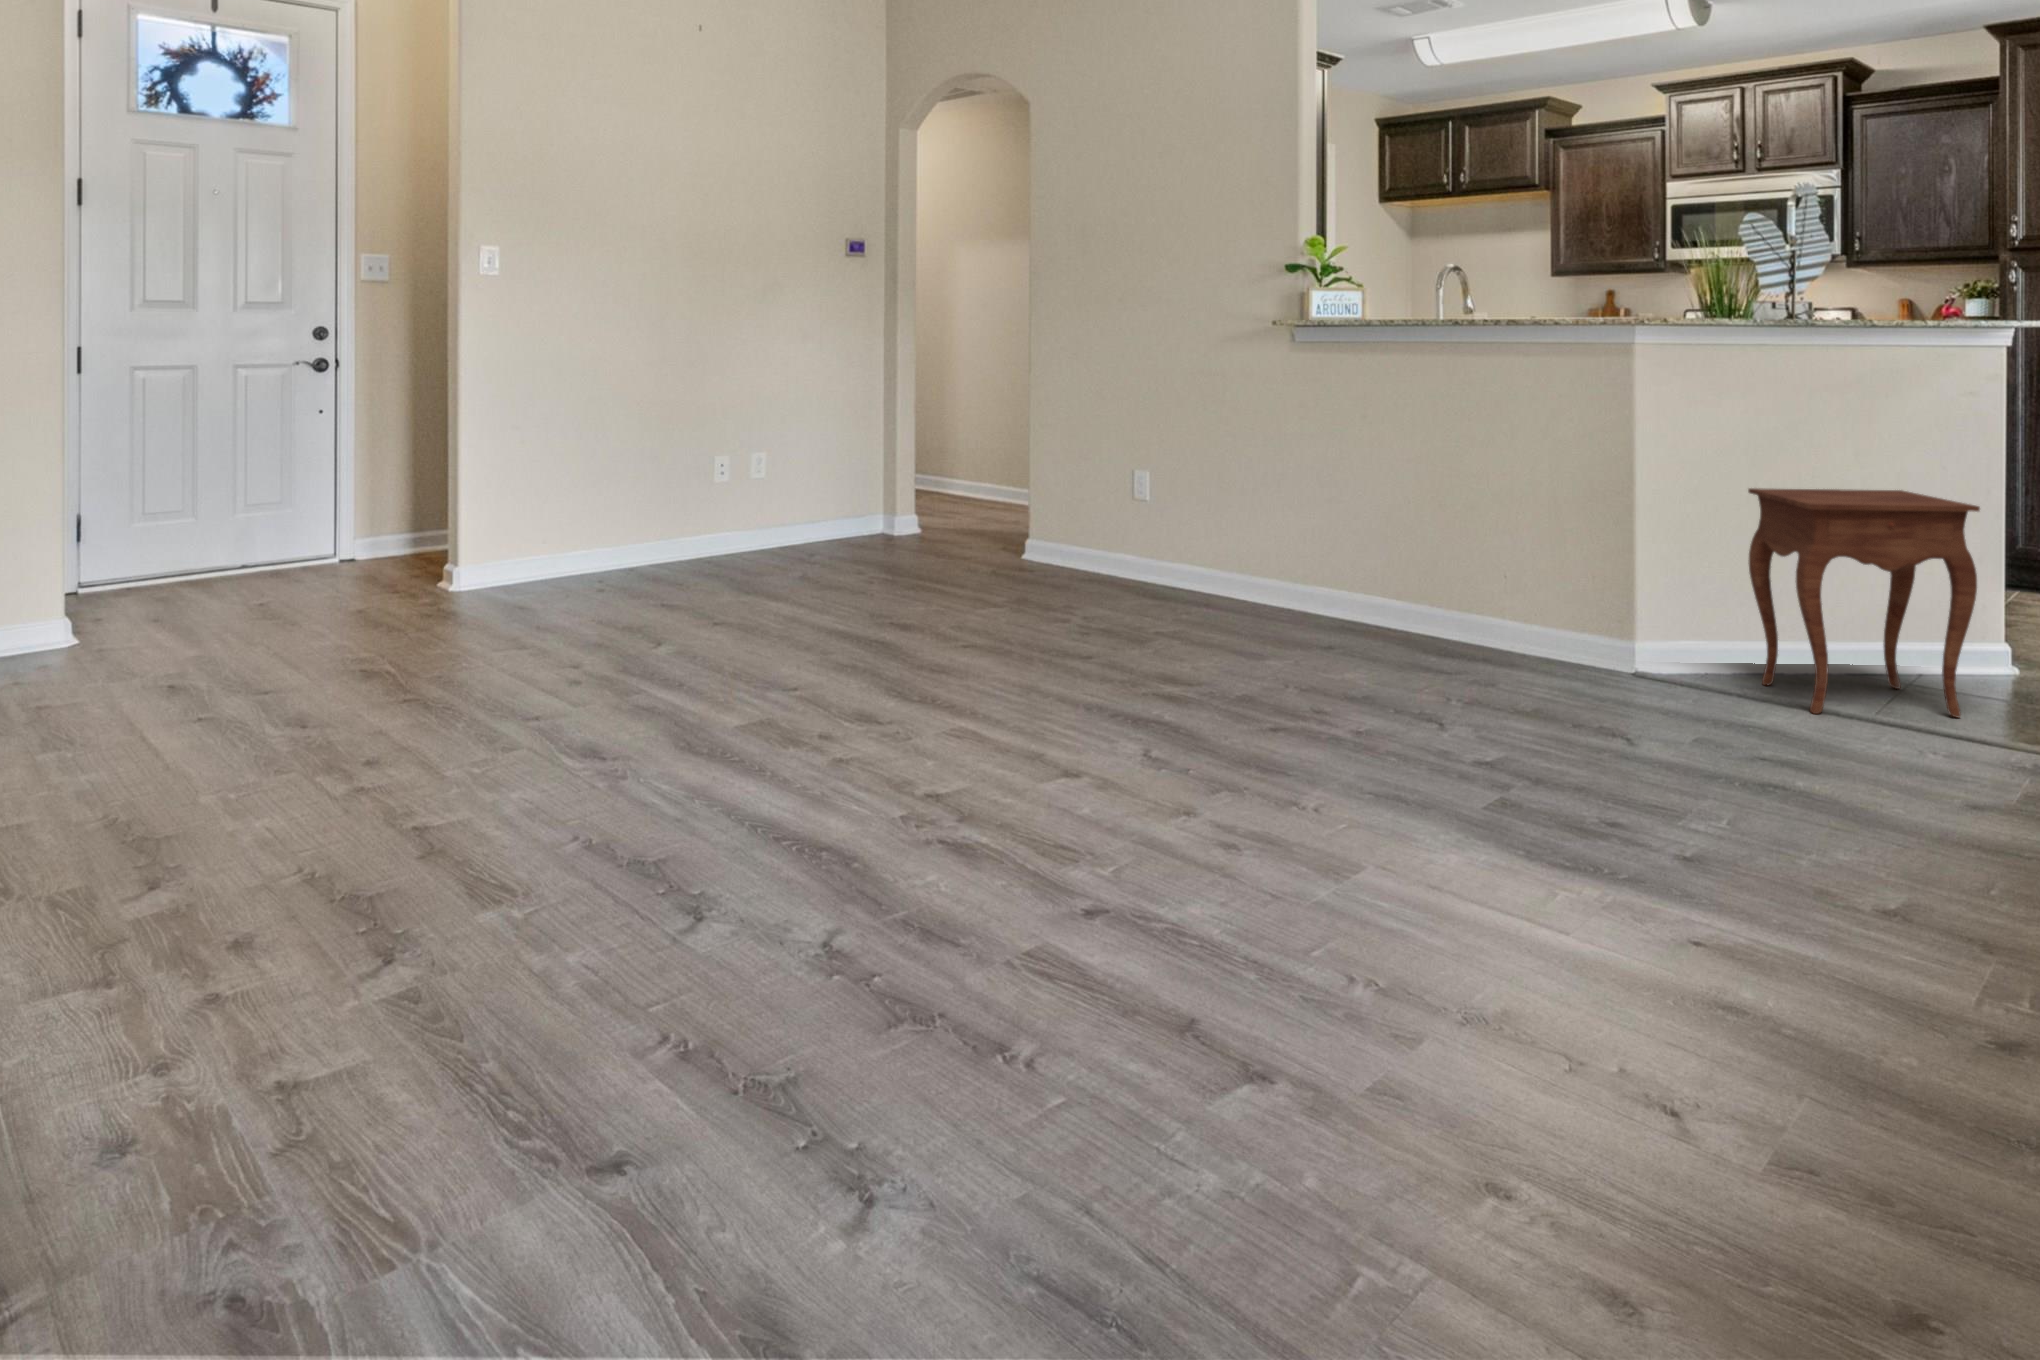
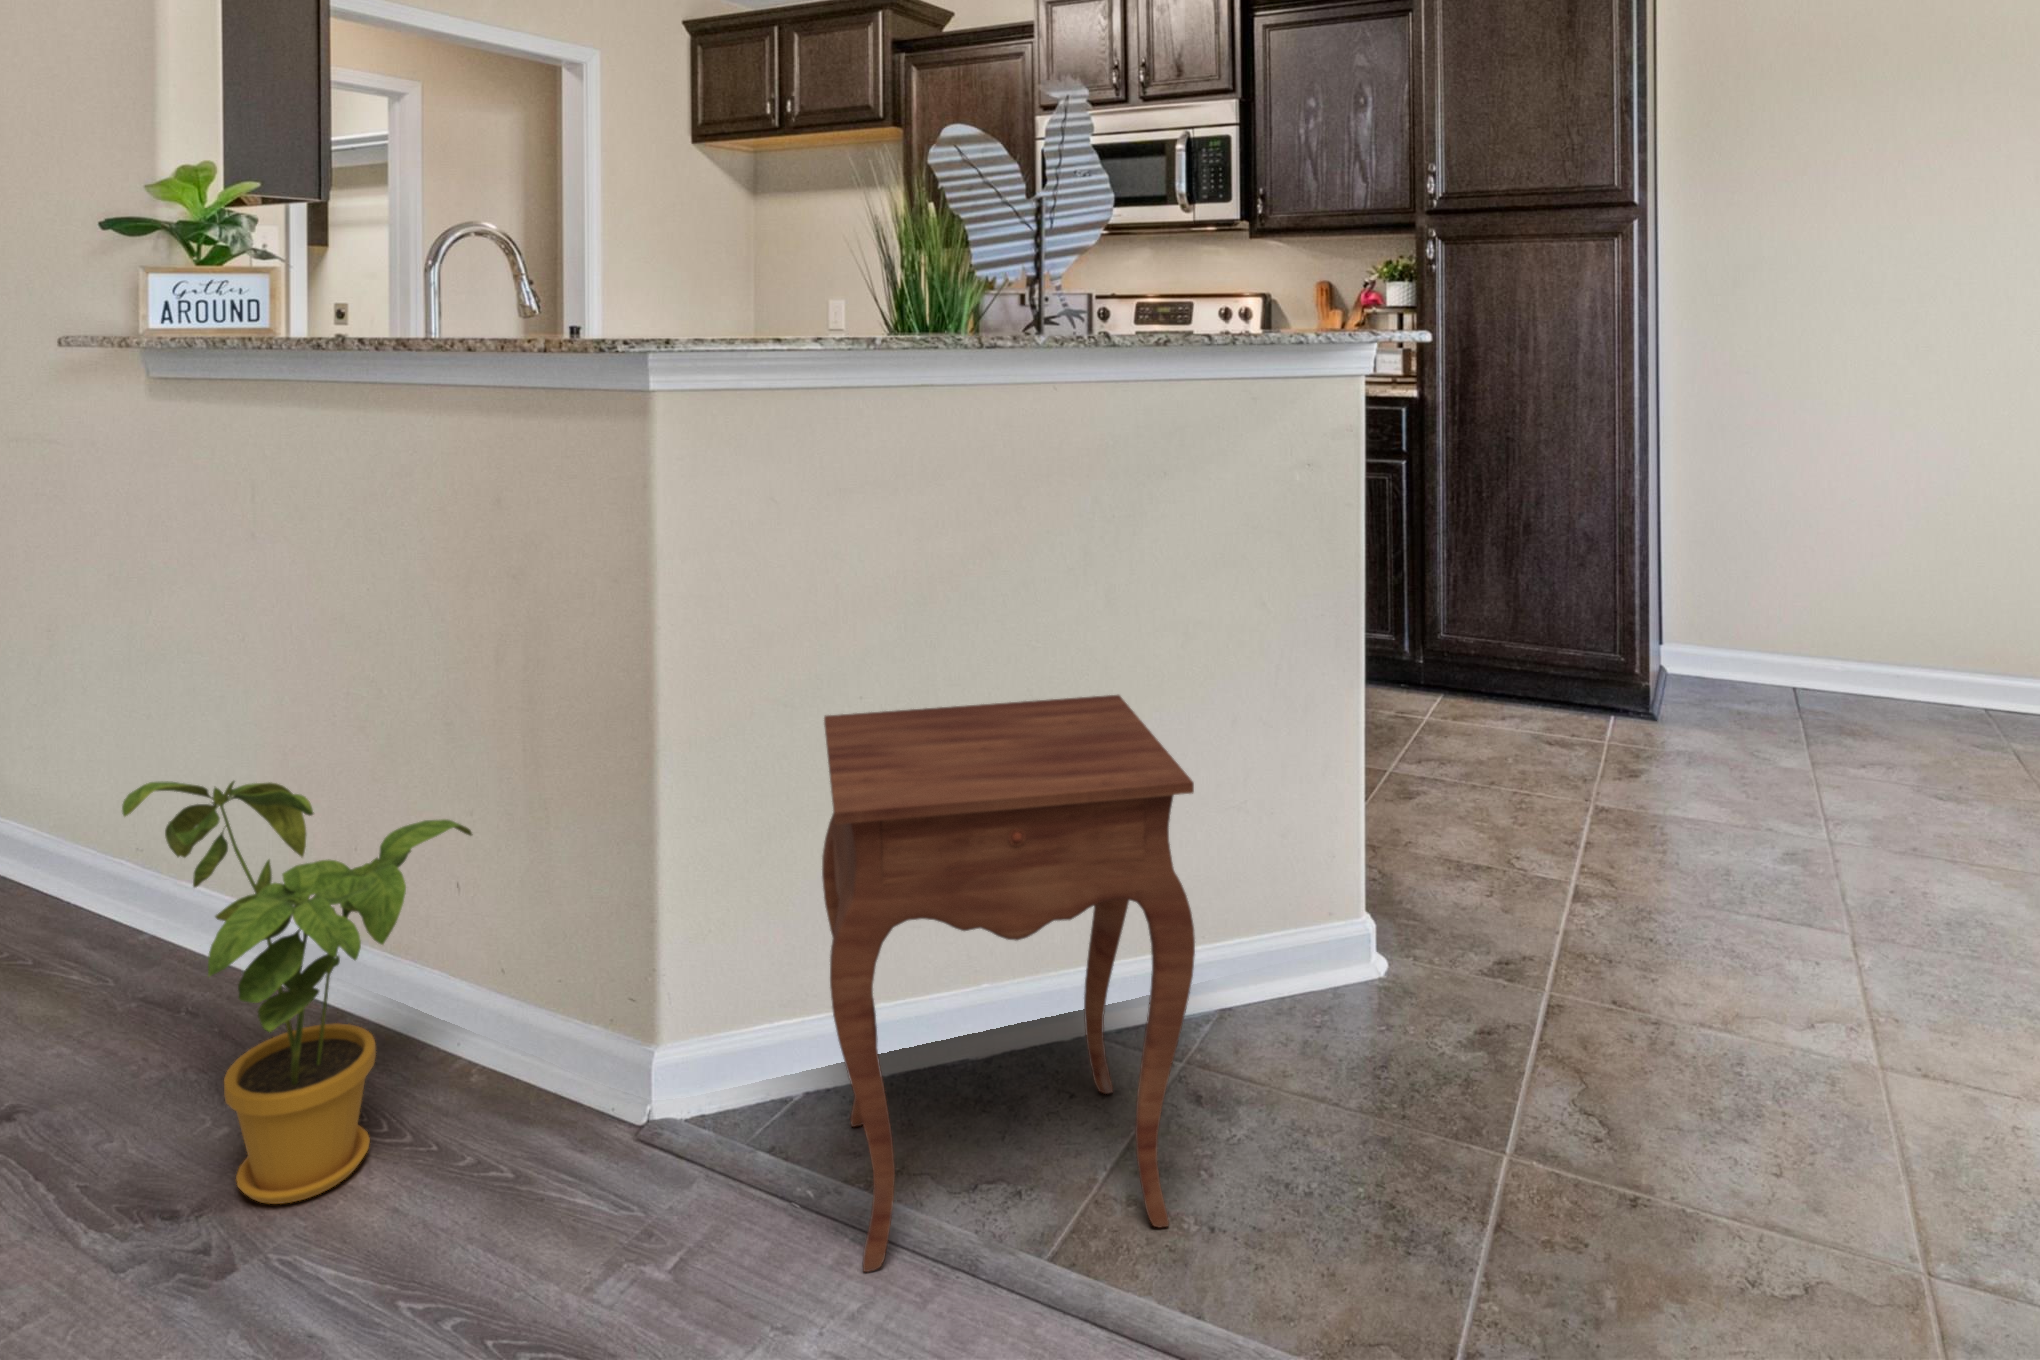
house plant: none [1441,493,1555,679] -> present [122,781,472,1204]

